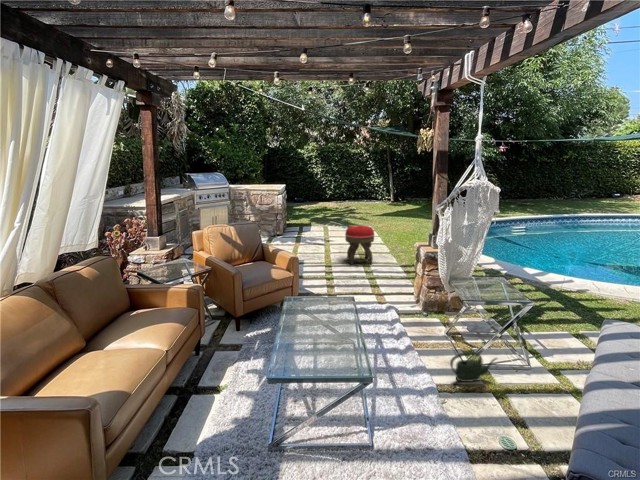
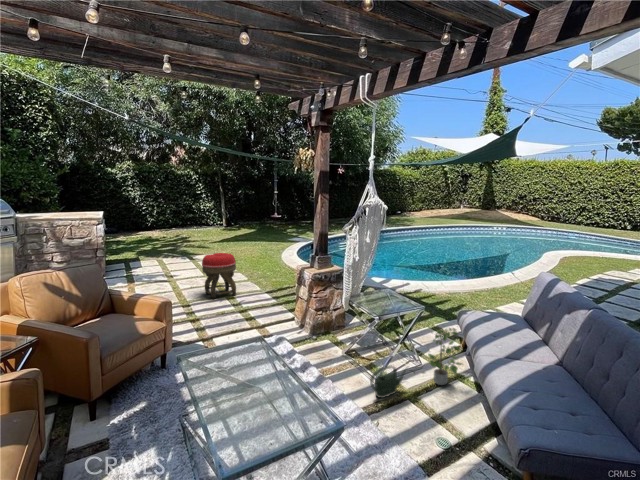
potted plant: none [522,325,566,385] -> present [428,328,463,385]

